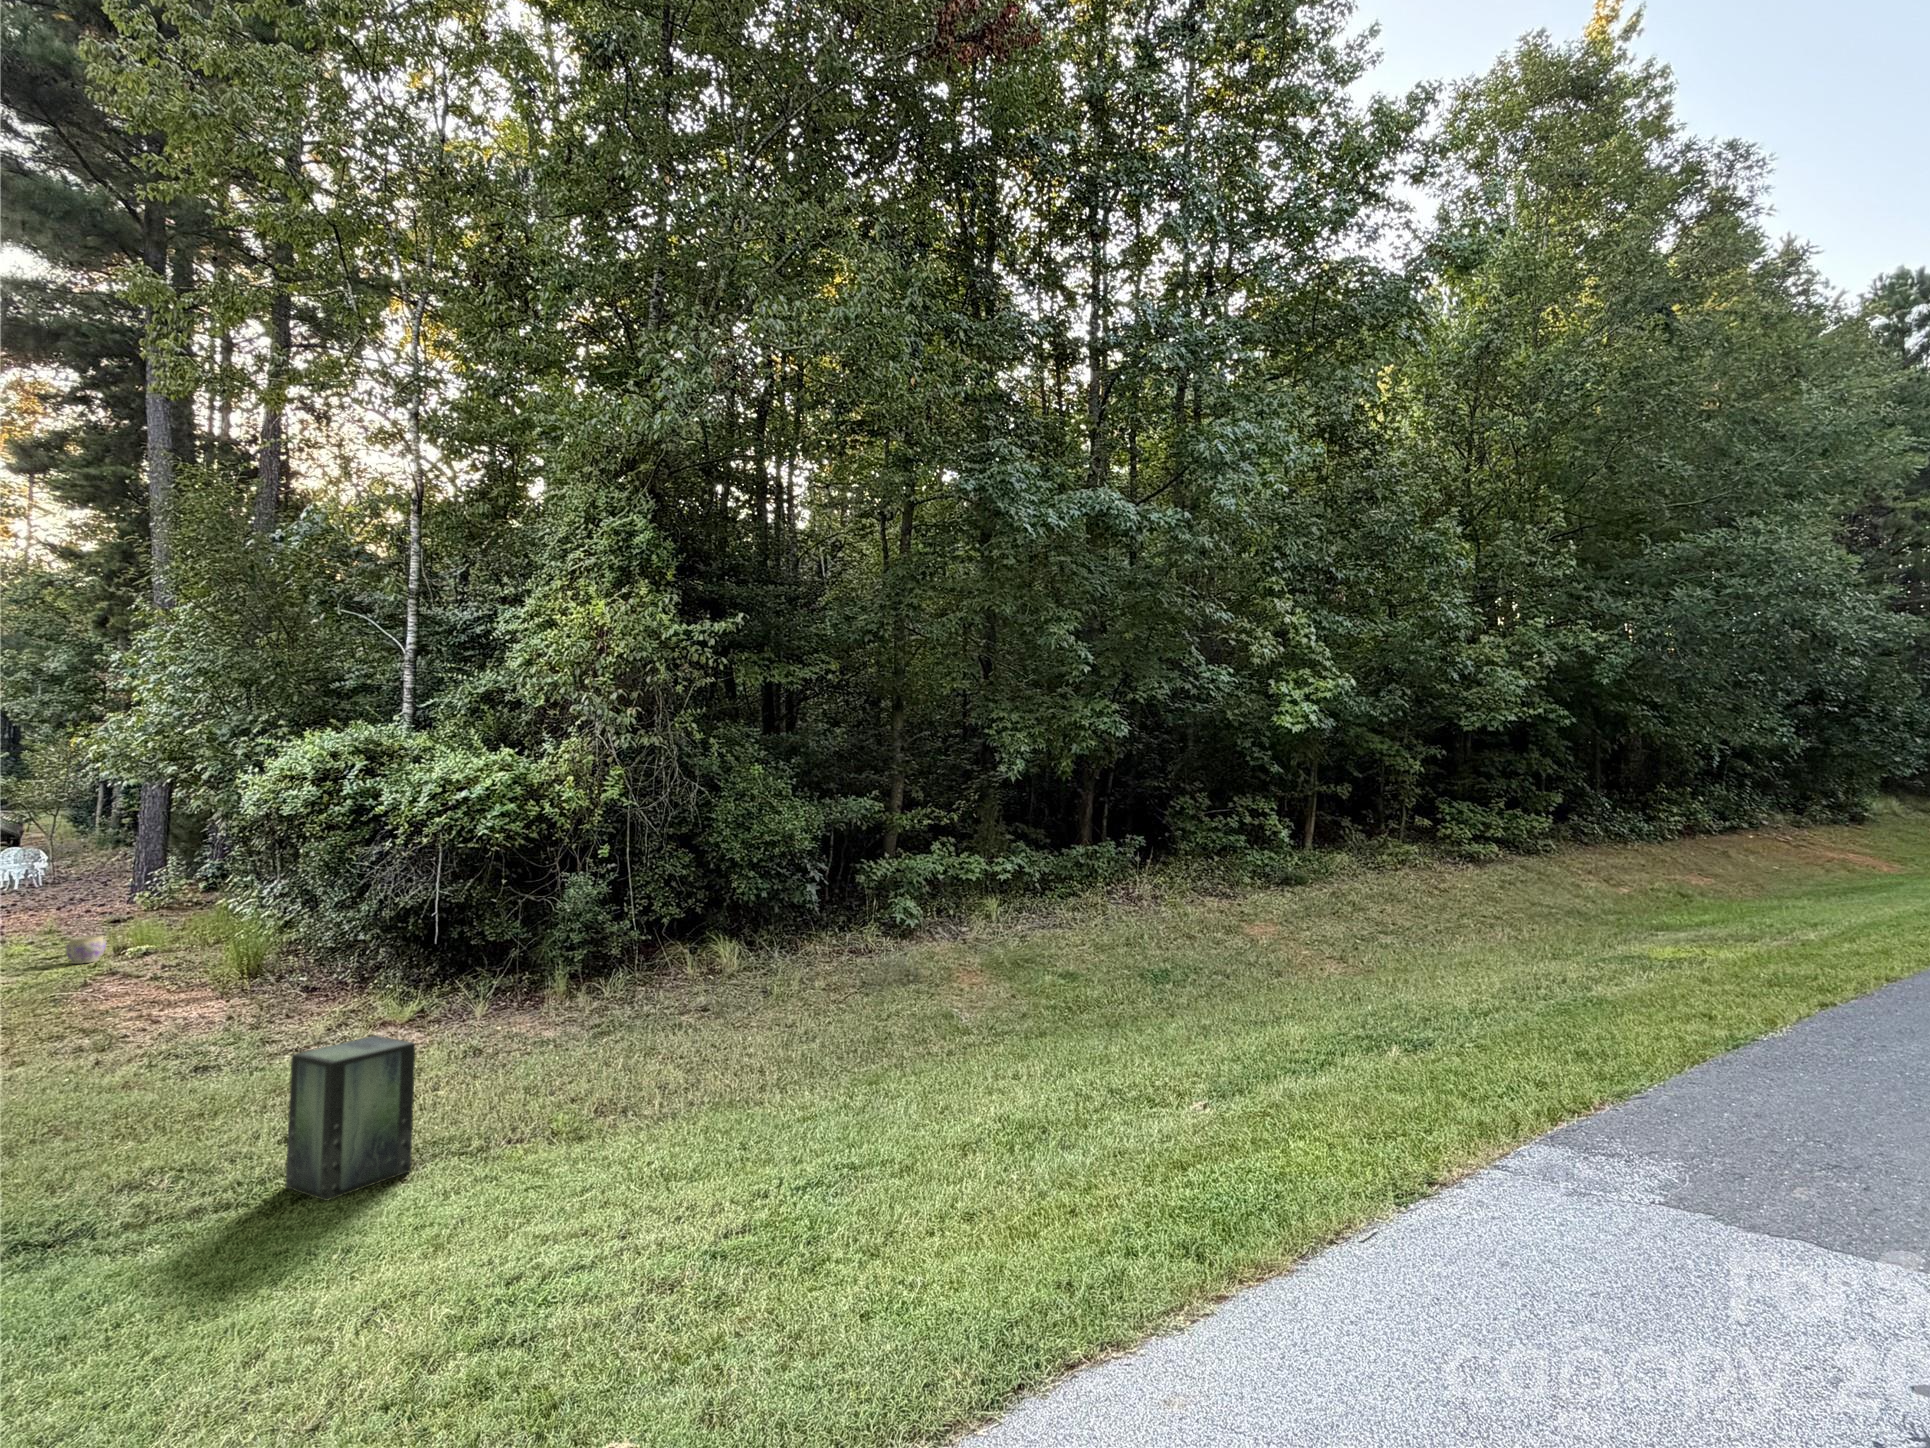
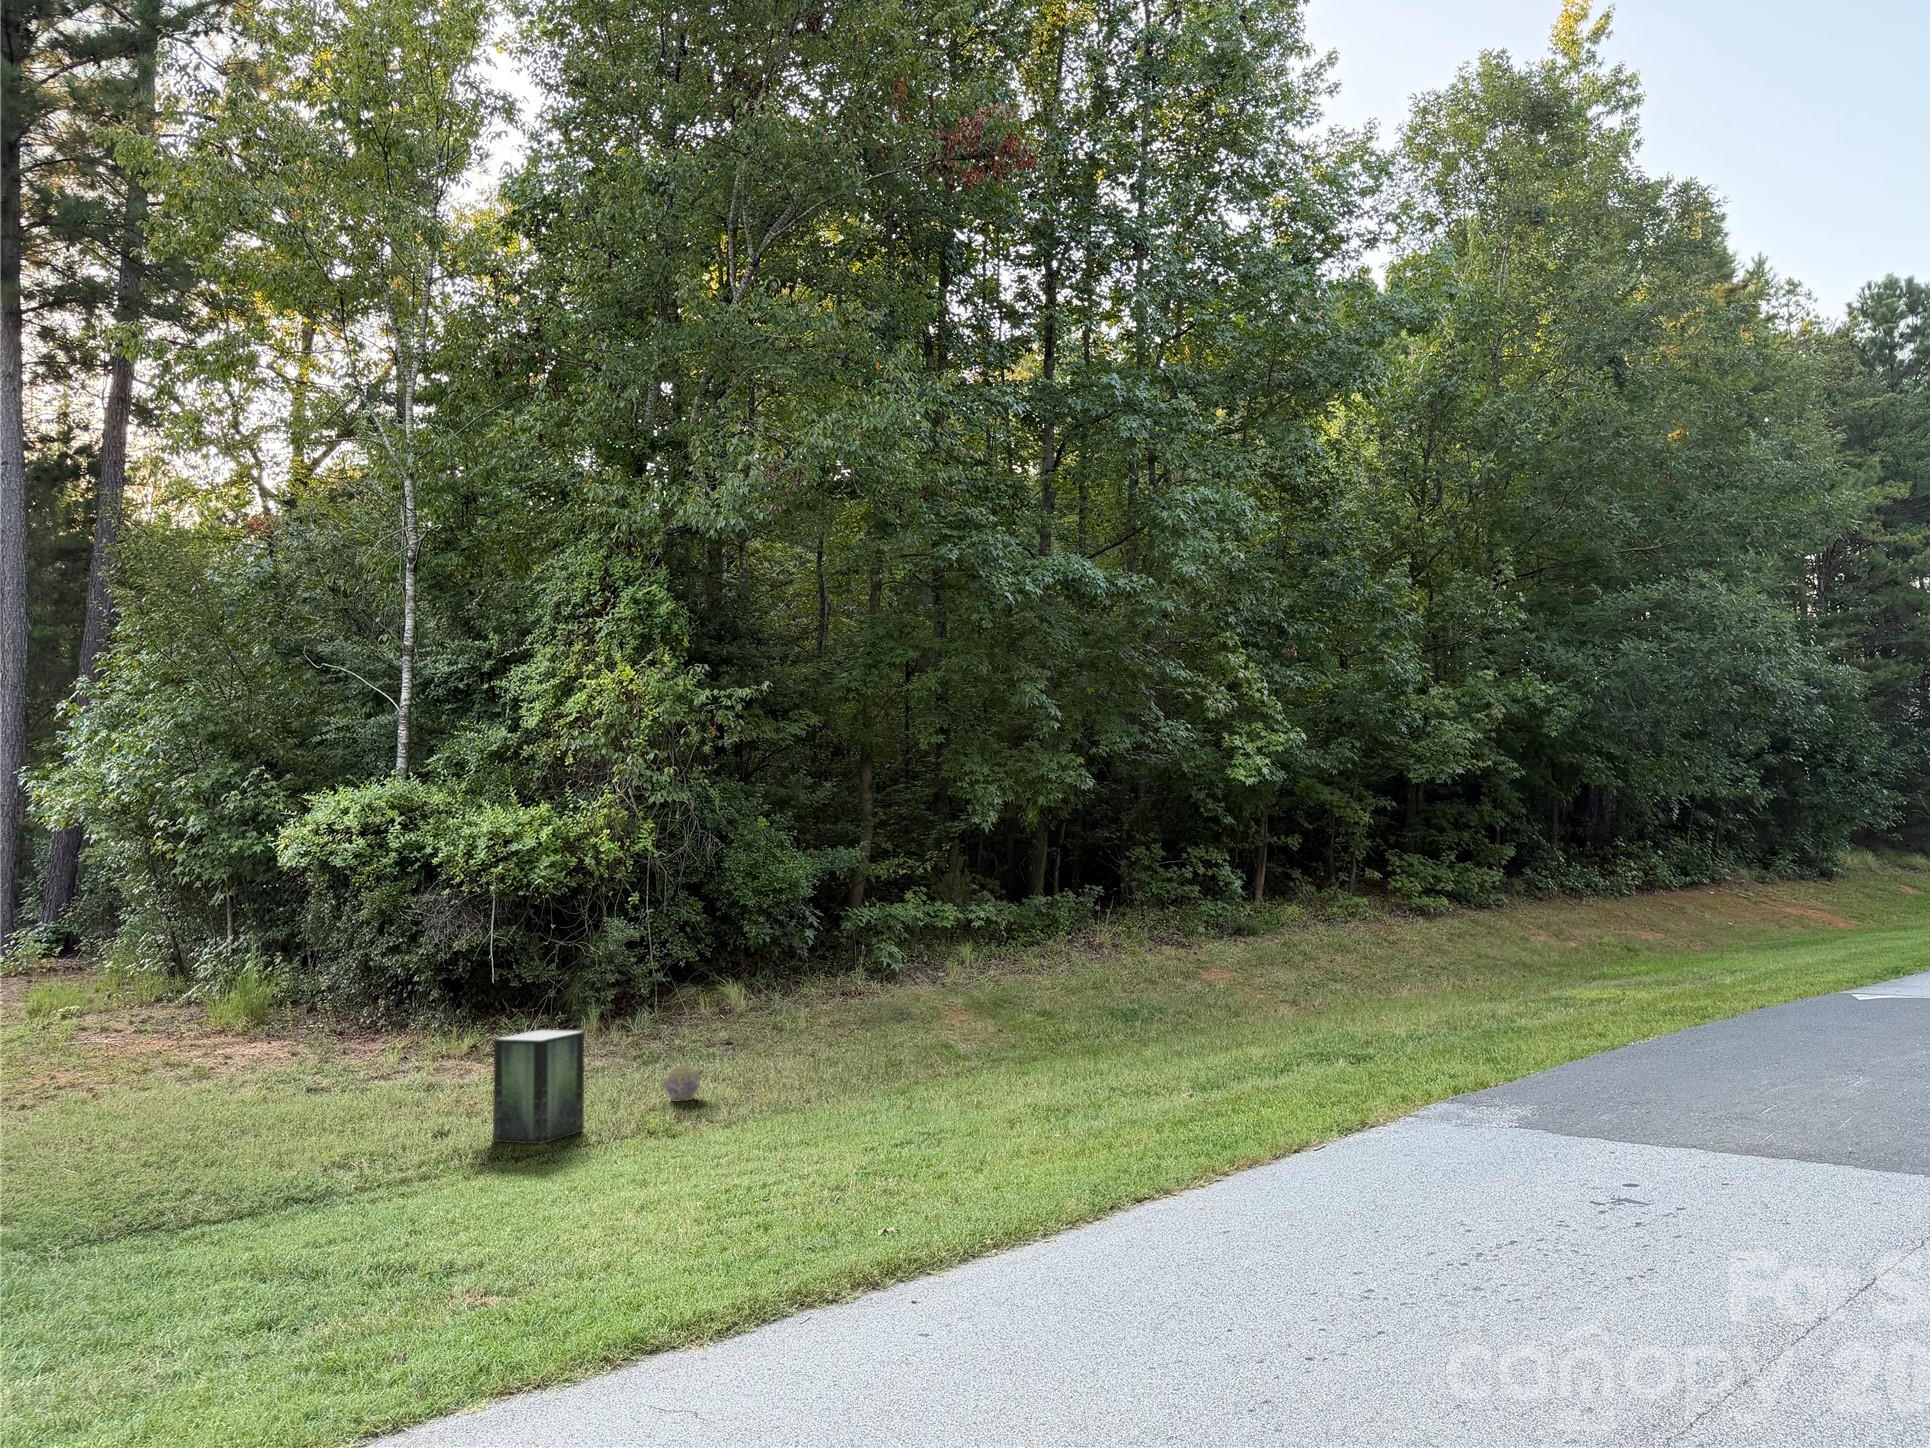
planter: present [65,935,106,964] -> present [664,1067,700,1101]

